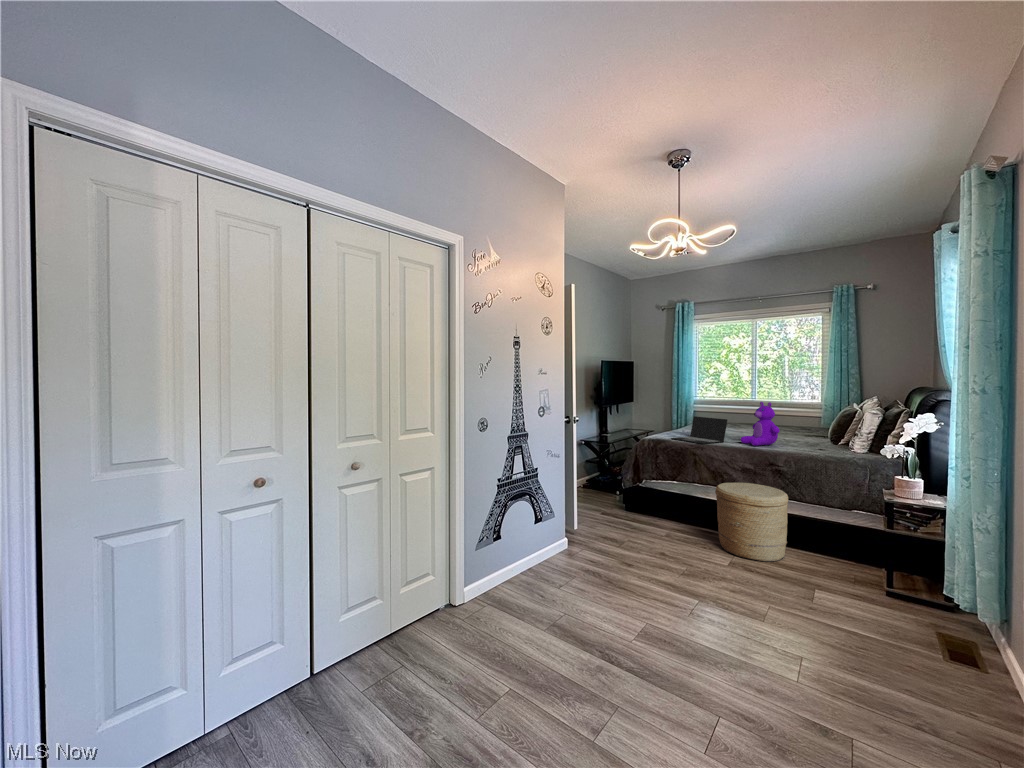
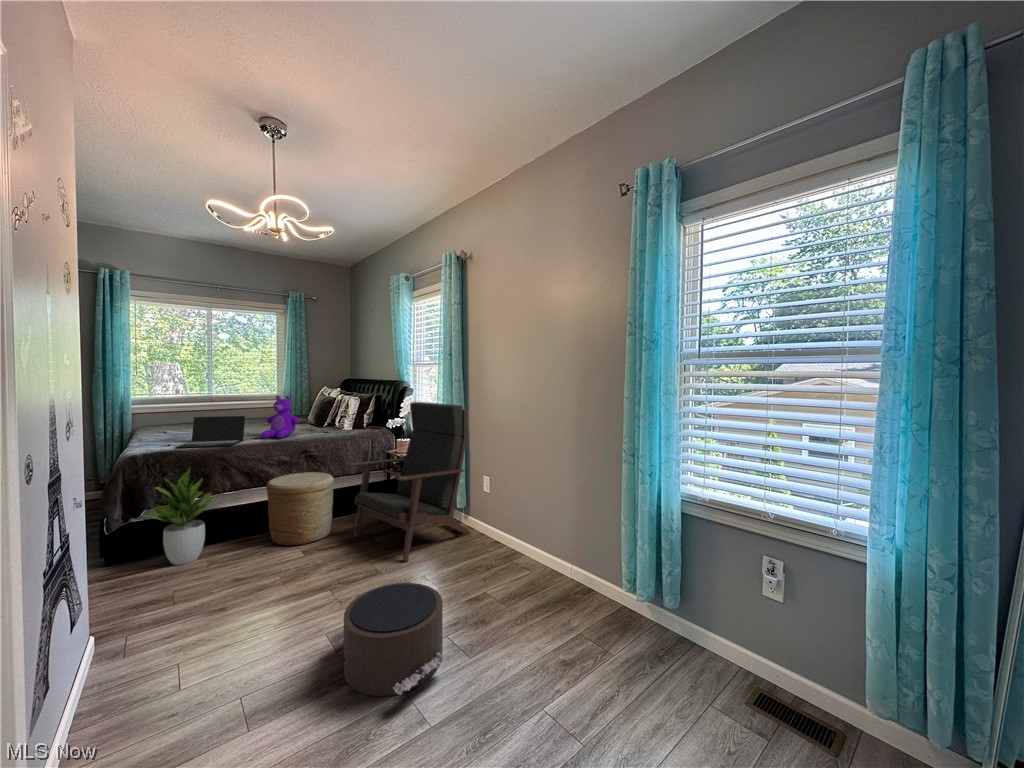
lounge chair: none [790,421,993,674] -> present [348,402,470,561]
potted plant: none [634,454,684,529] -> present [143,468,214,565]
pouf: none [595,599,710,724] -> present [328,583,447,696]

